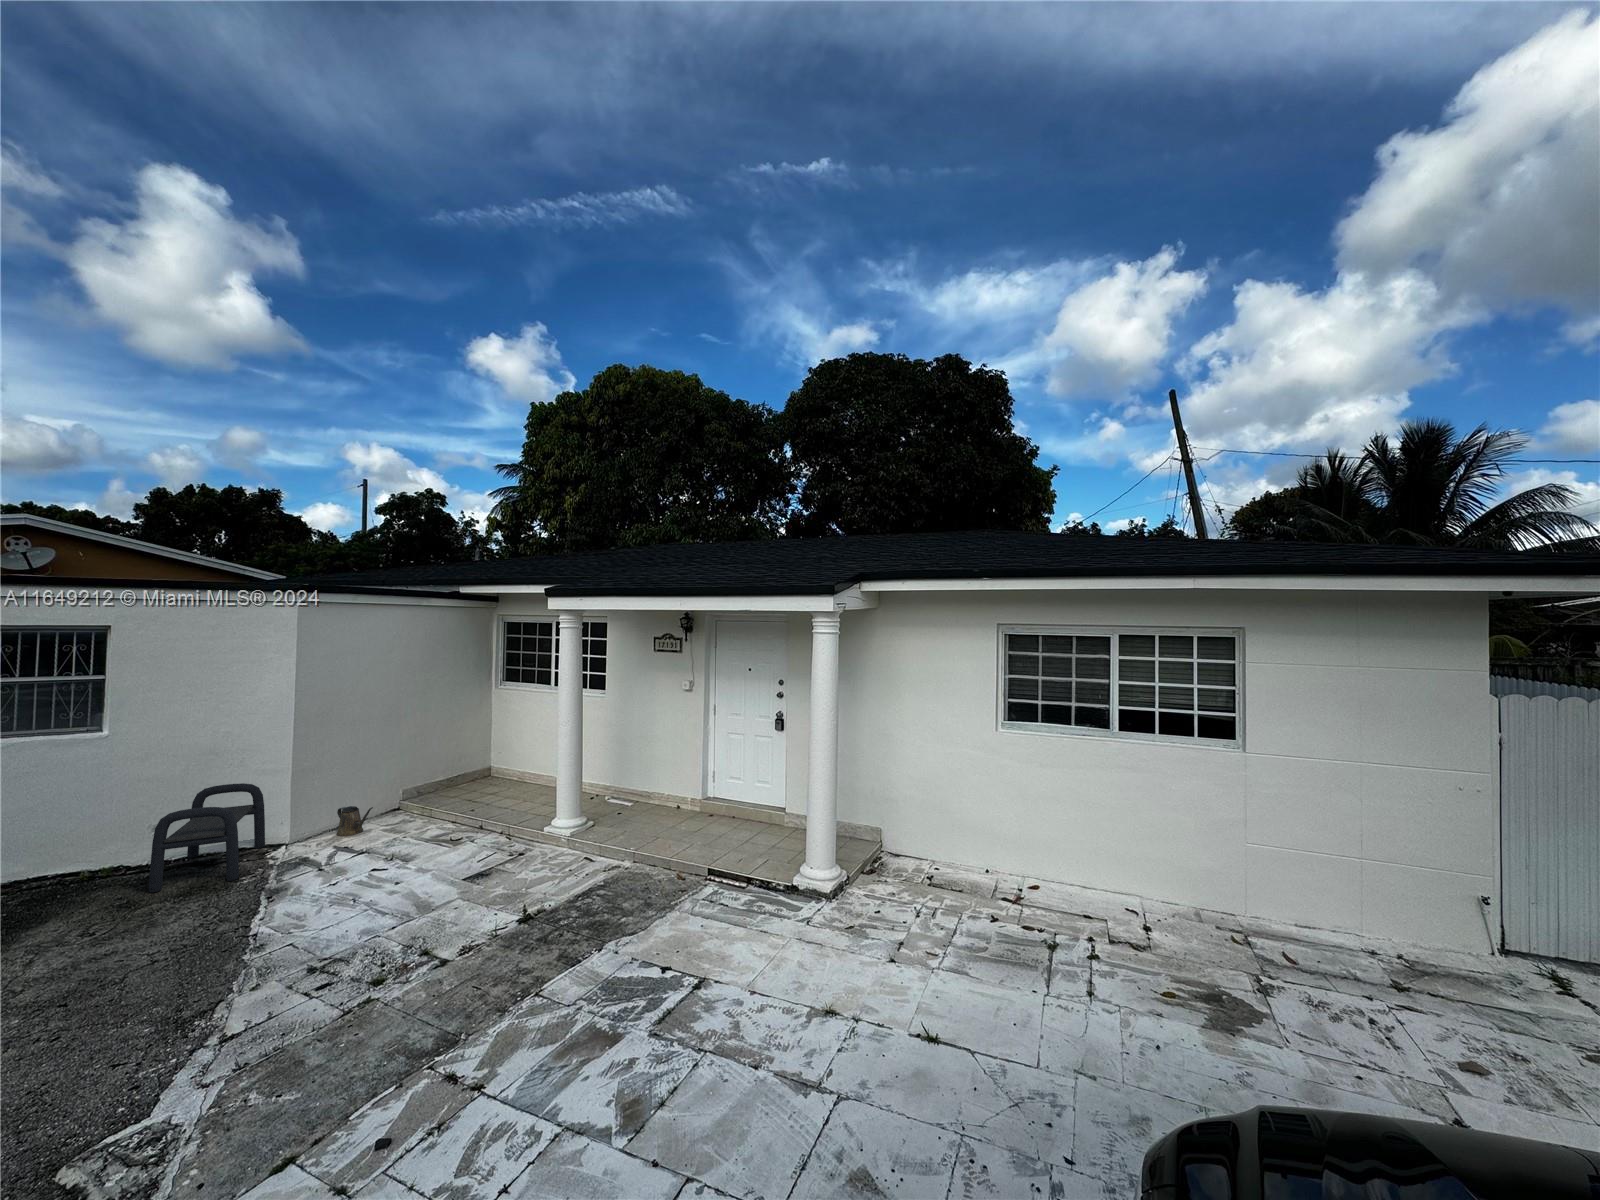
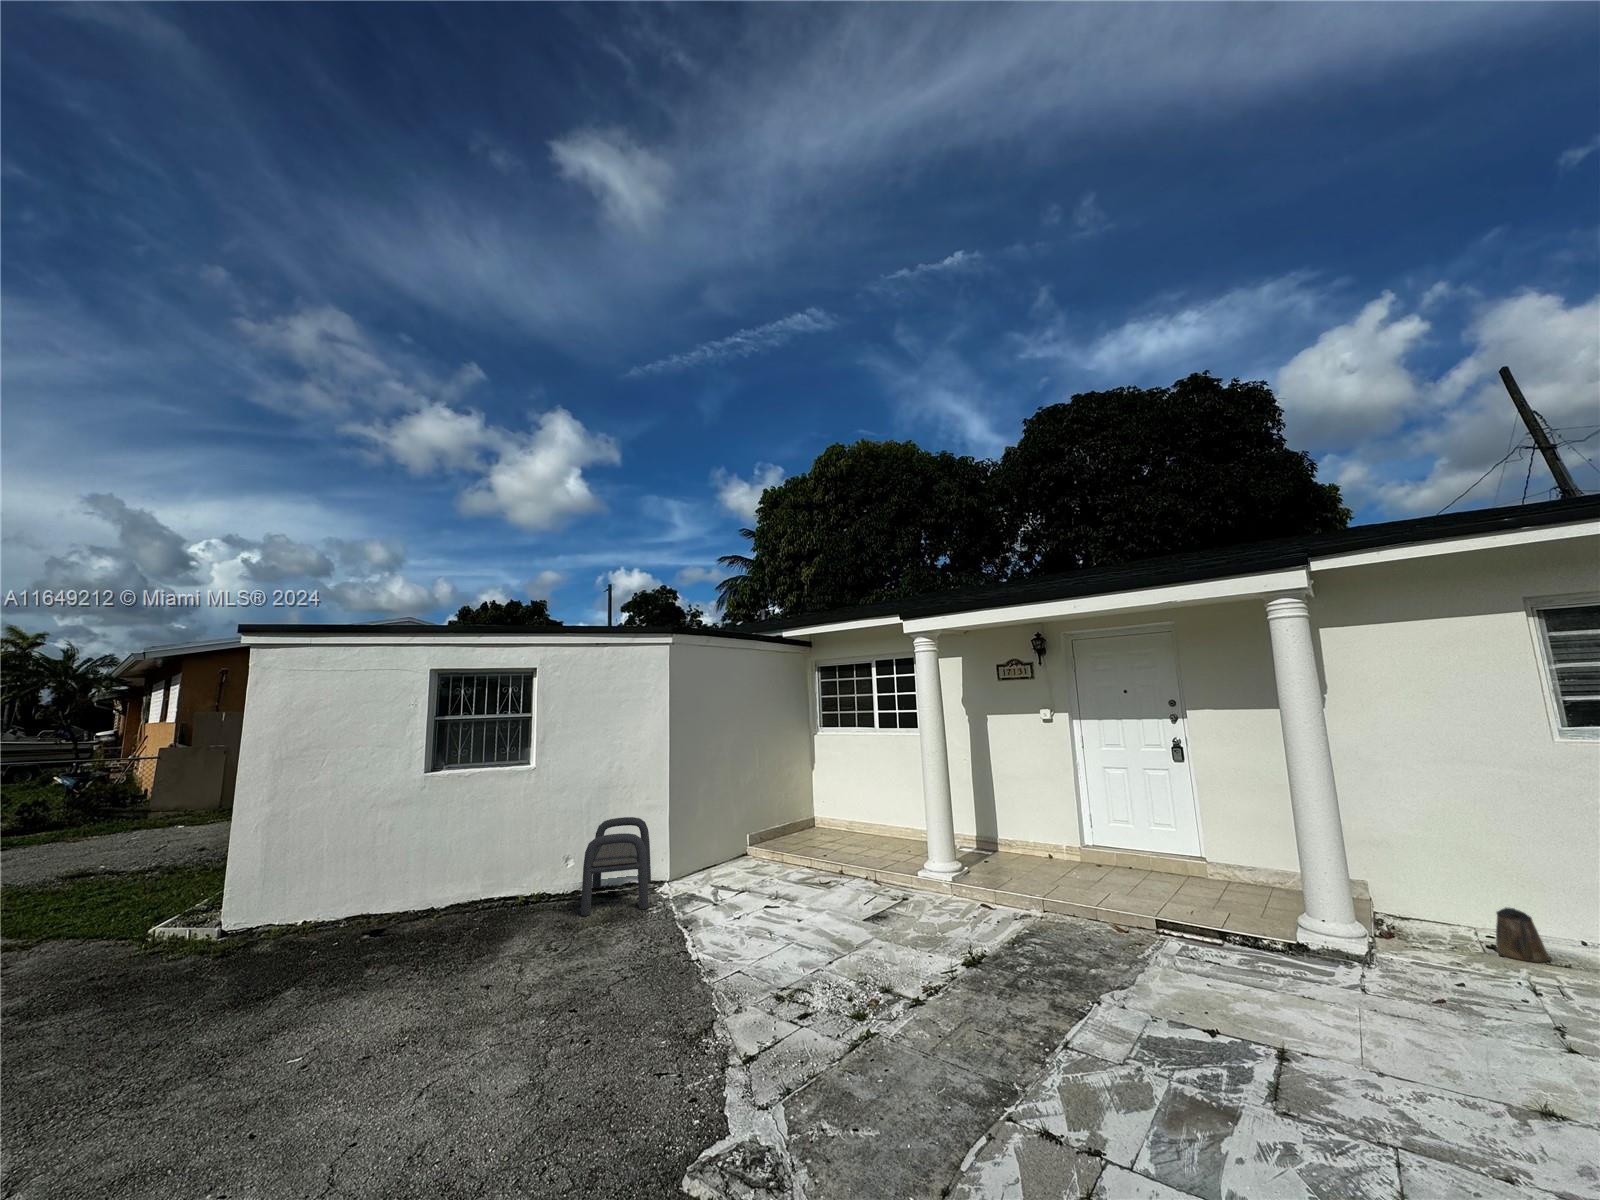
watering can: present [337,806,373,836] -> present [1496,908,1551,963]

